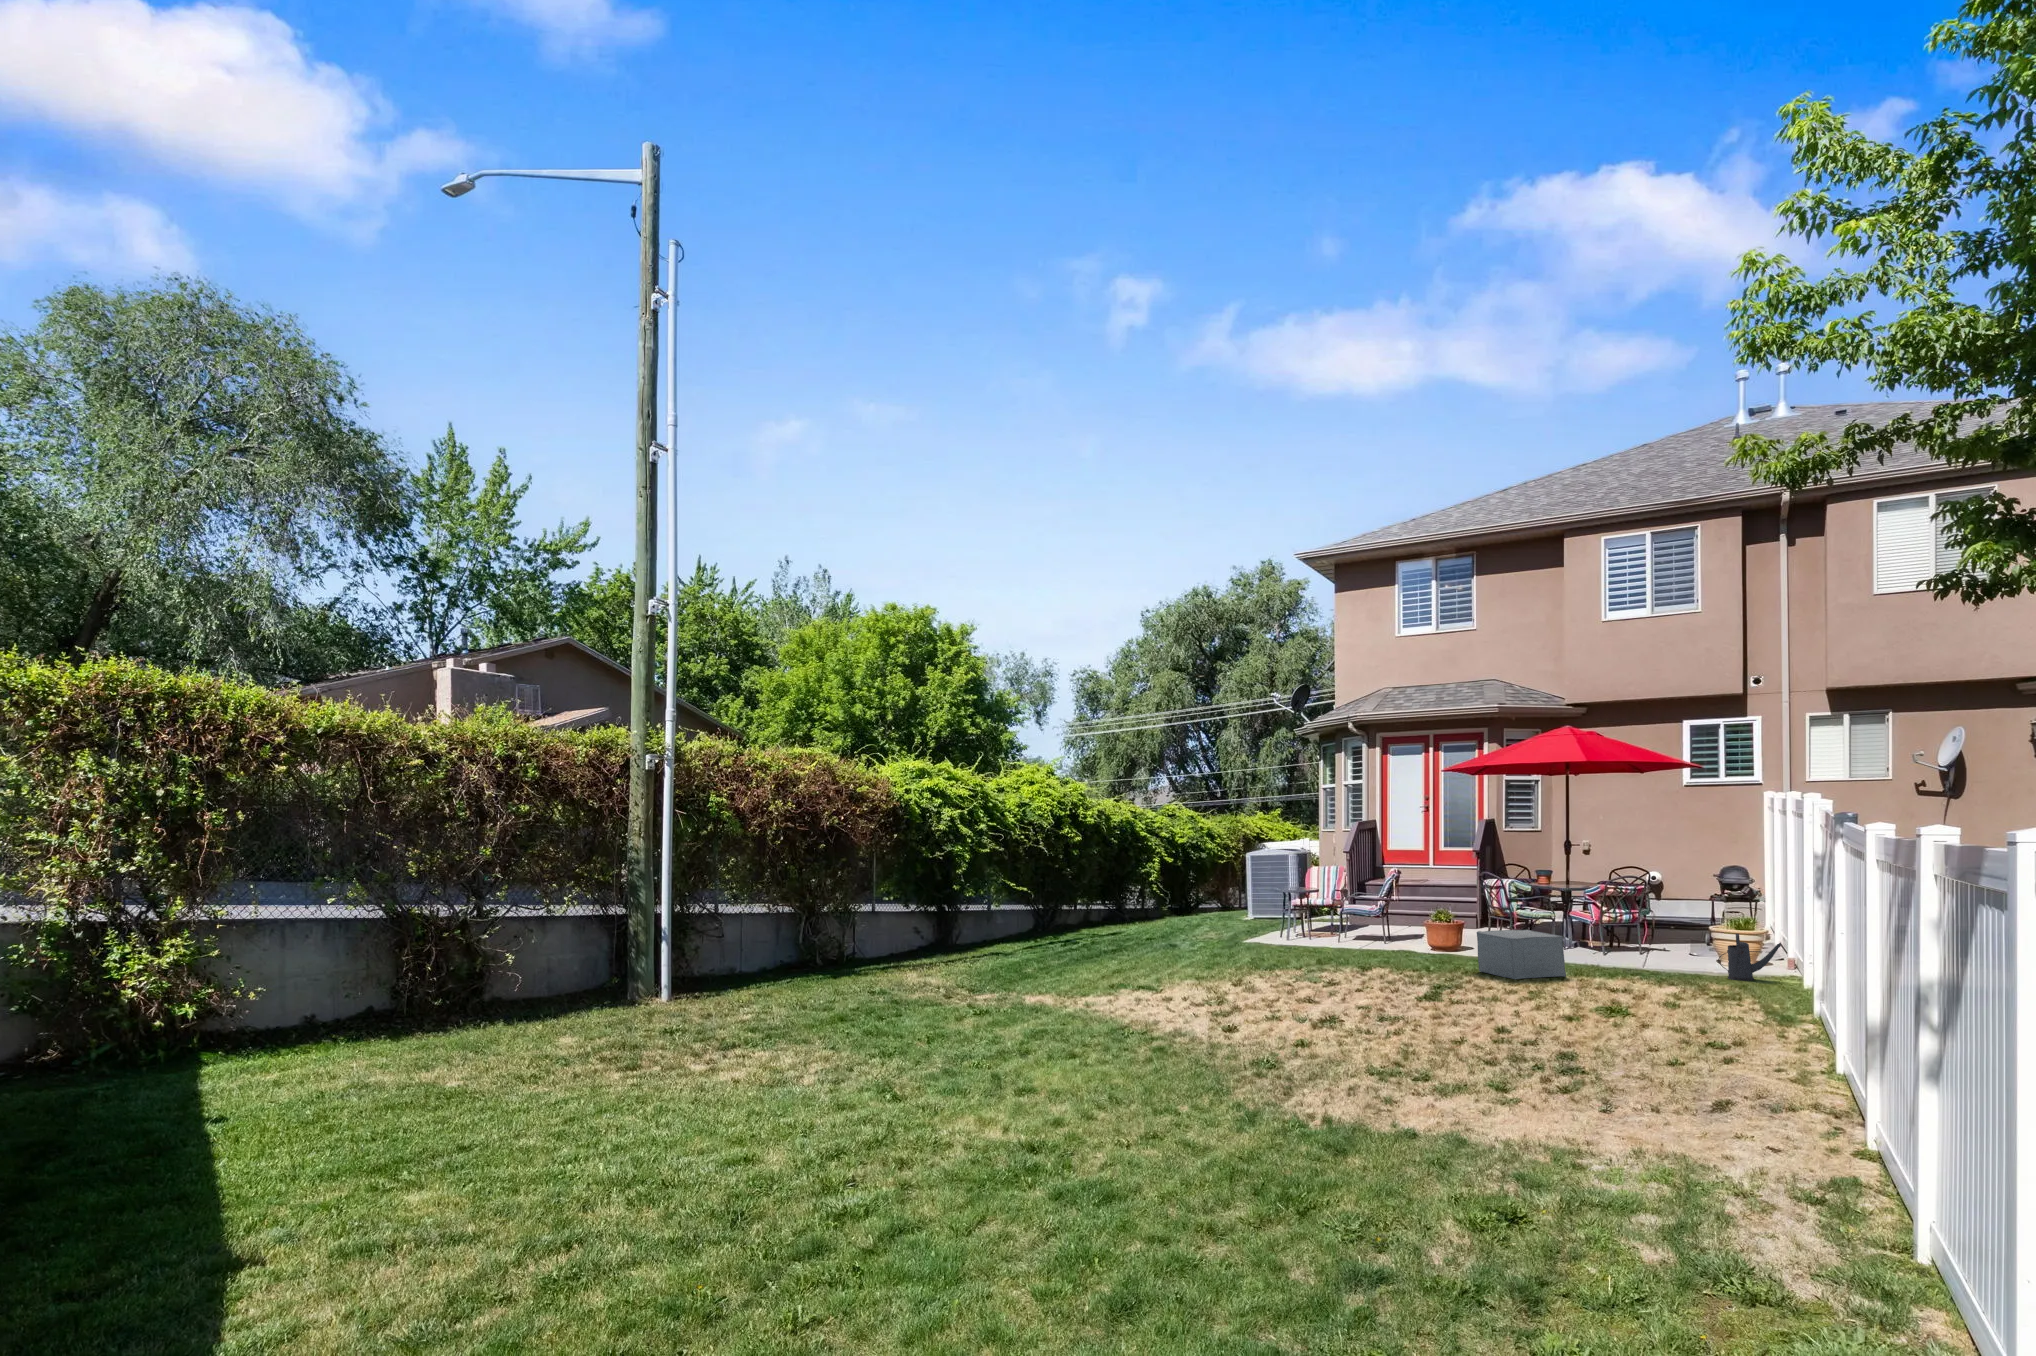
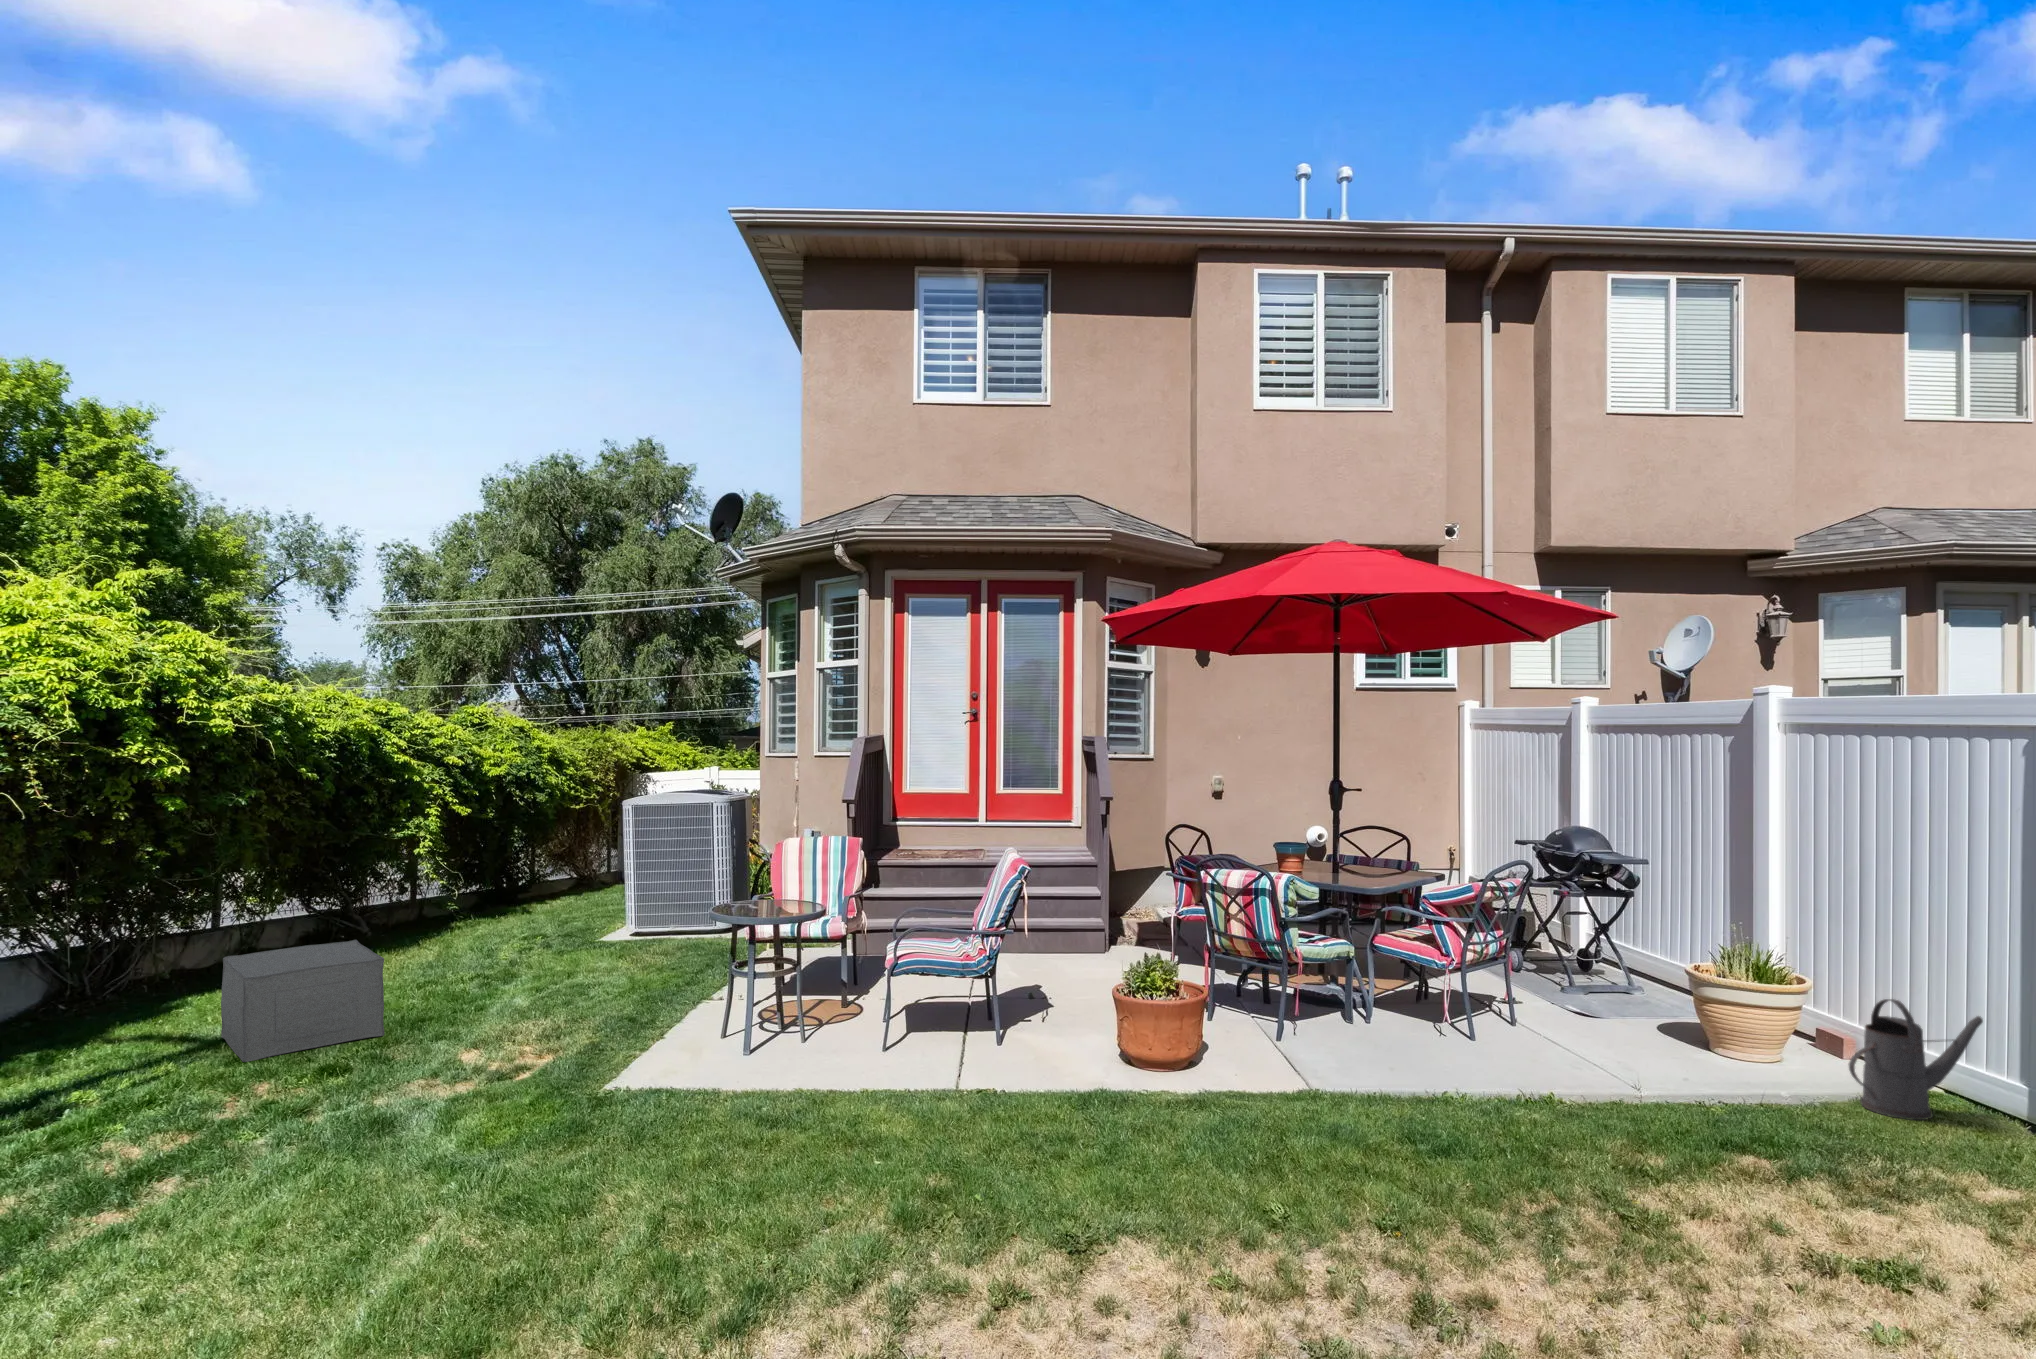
ottoman: present [1477,929,1566,979] -> present [221,940,384,1062]

